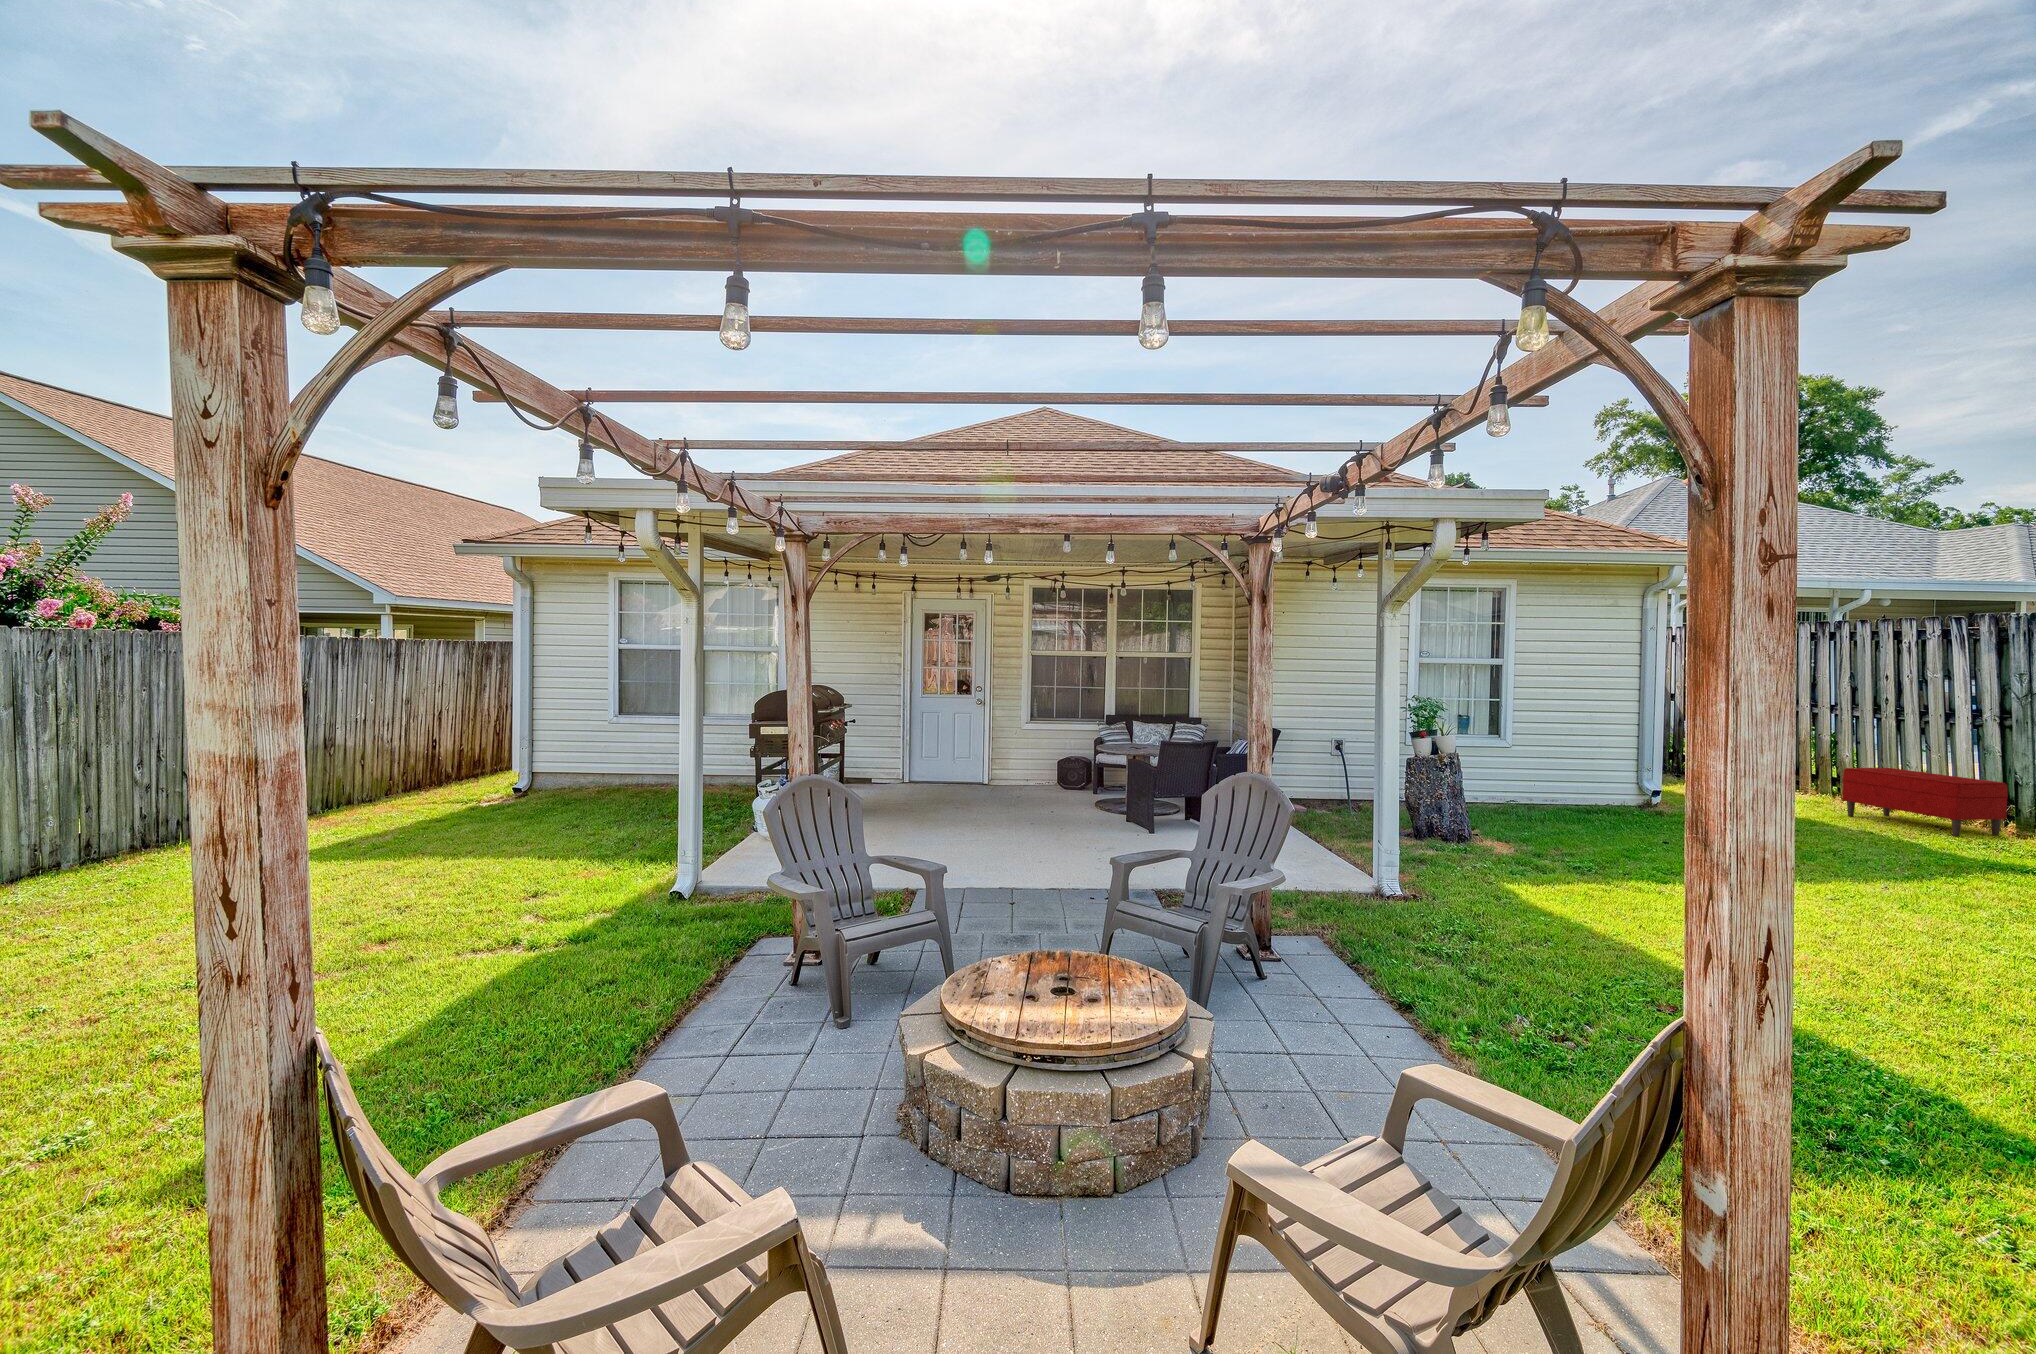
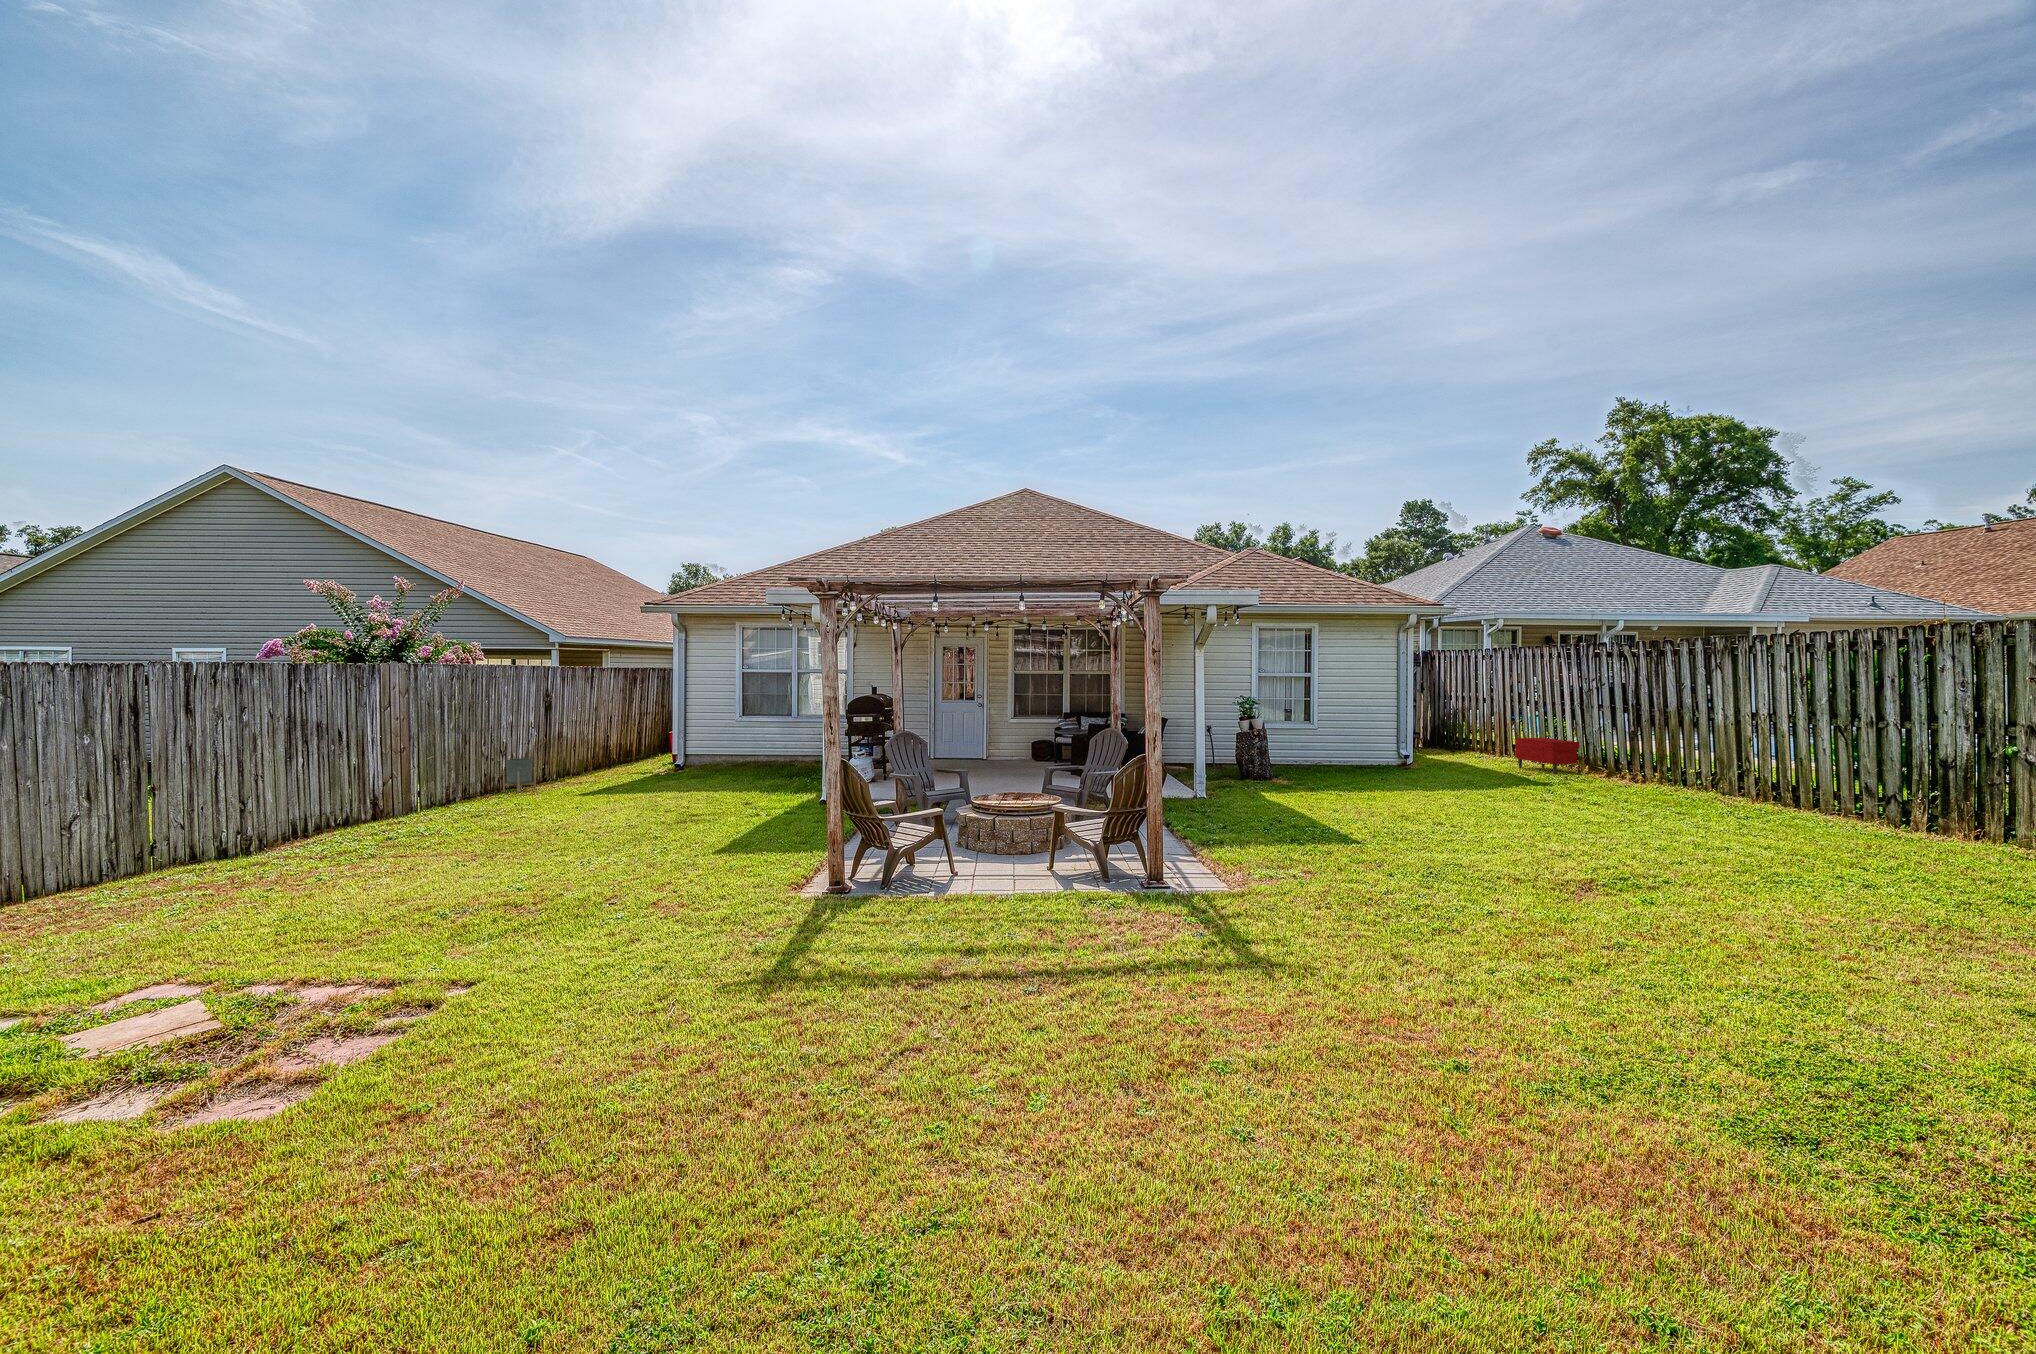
planter: none [64,805,140,875] -> present [503,758,536,793]

